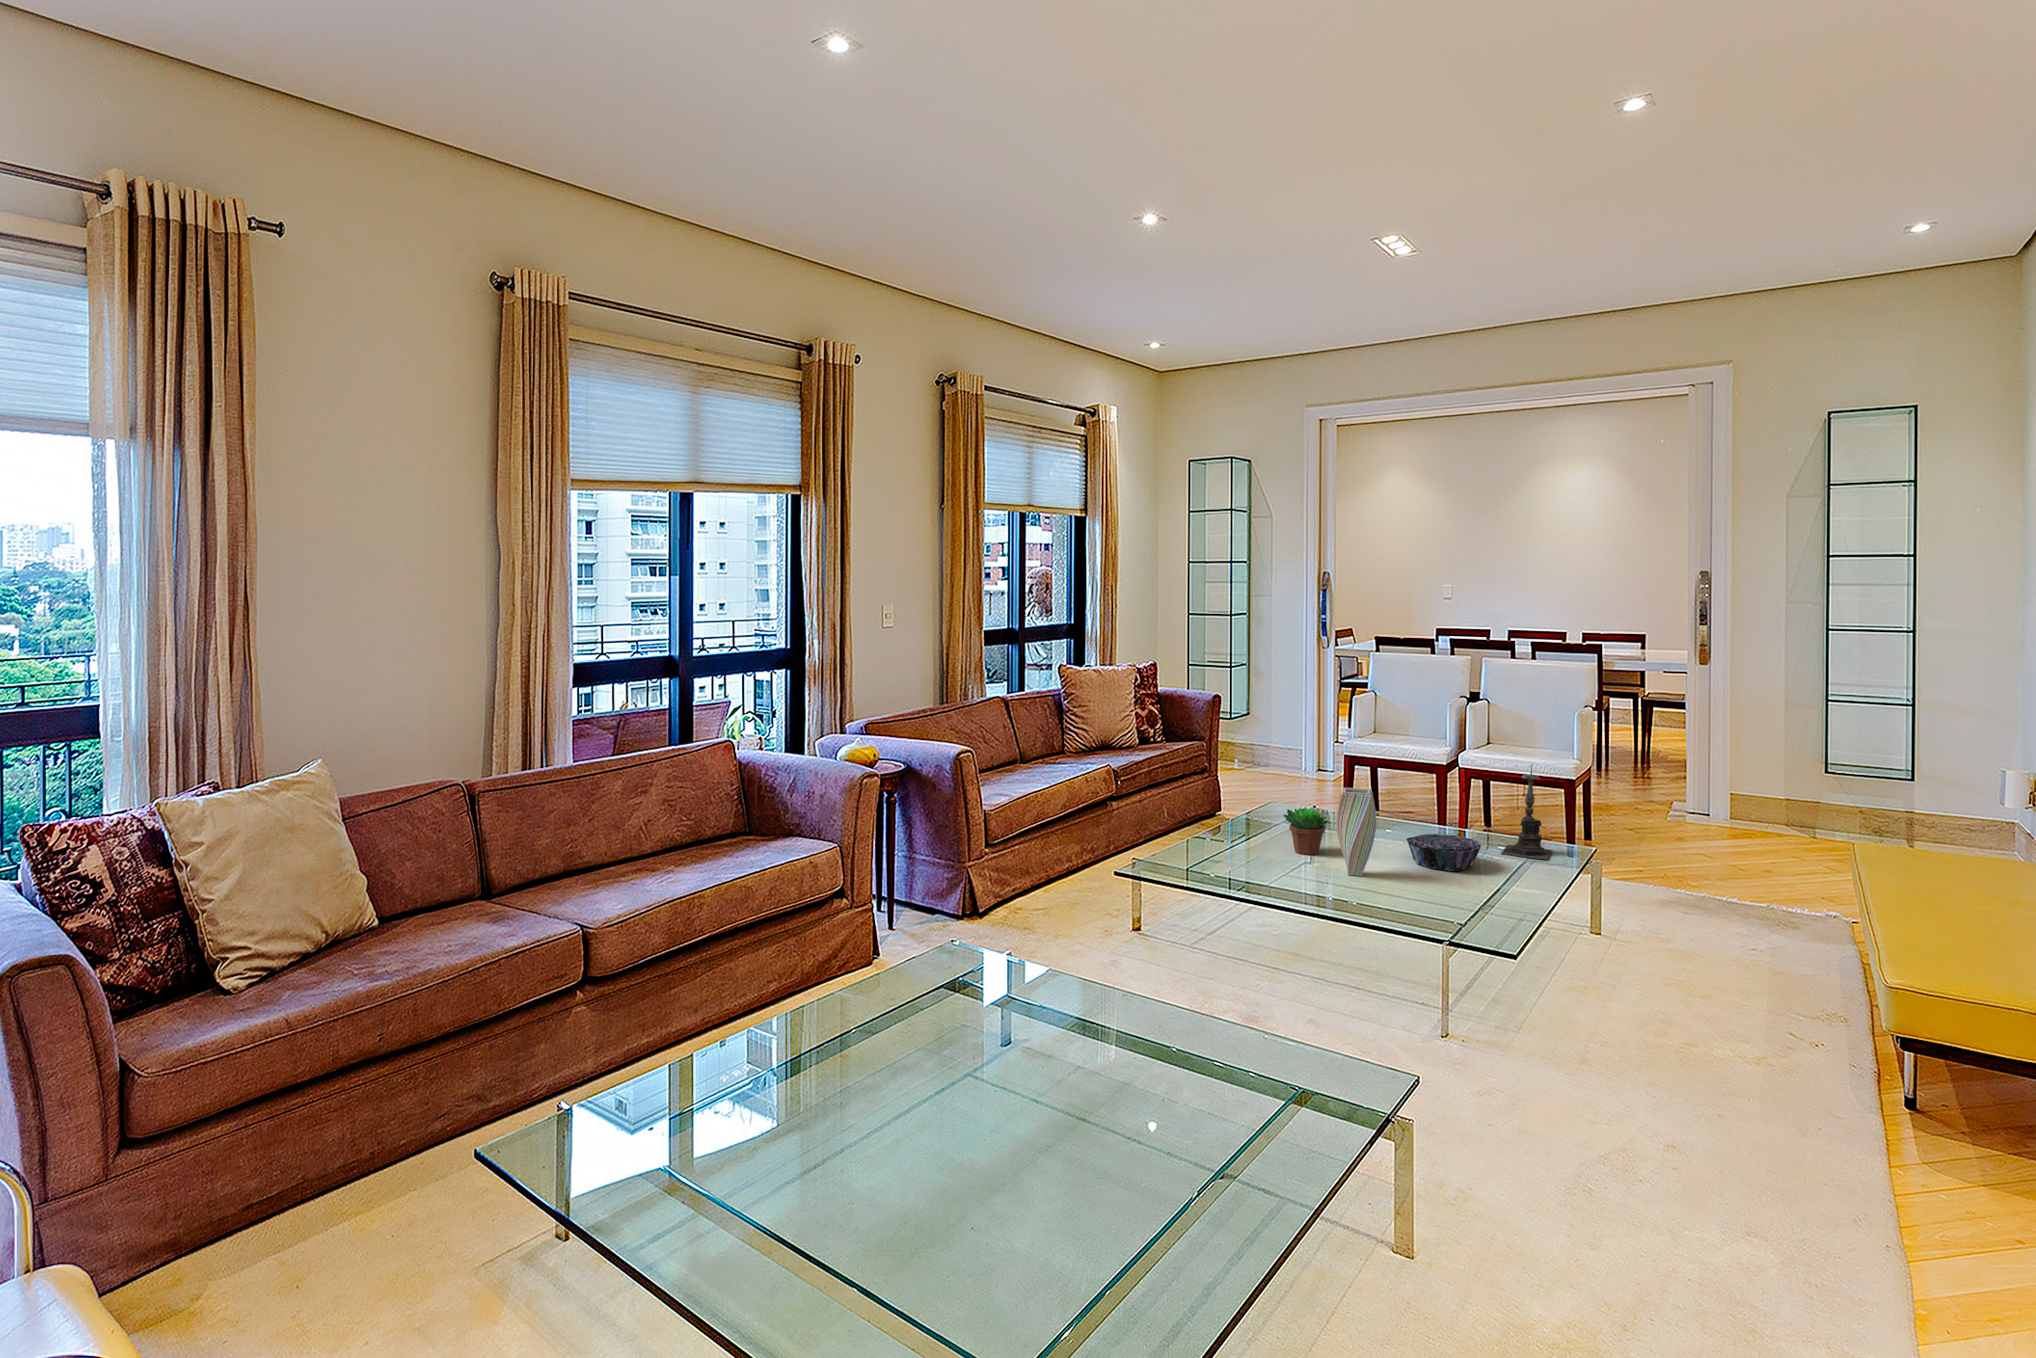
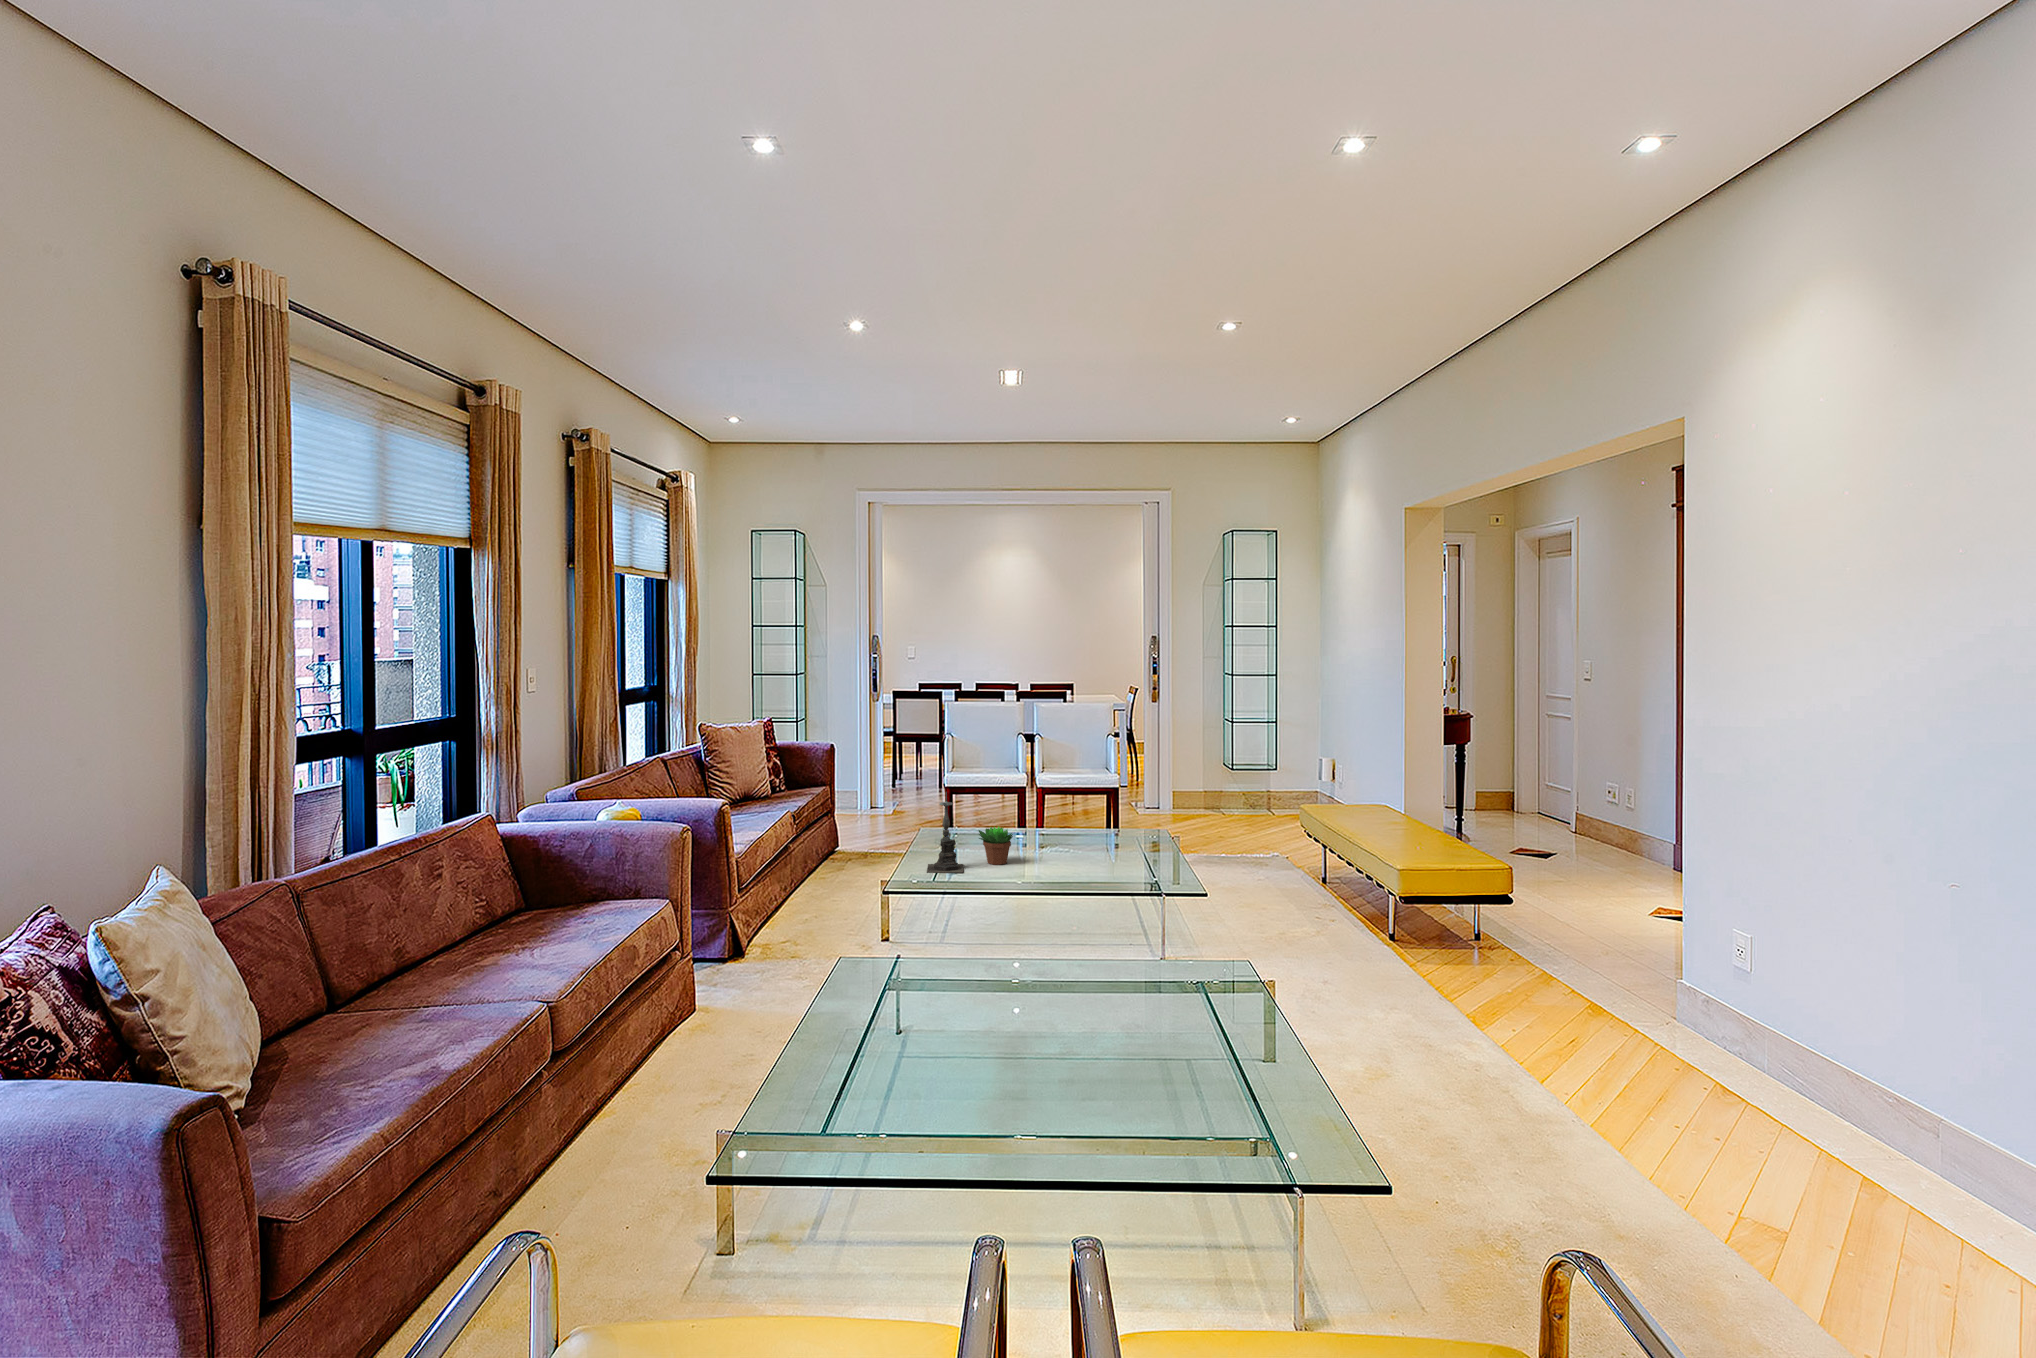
candle holder: present [1501,765,1553,860] -> present [927,793,963,873]
vase: present [1336,788,1376,876] -> none [1036,805,1064,874]
decorative bowl: present [1406,834,1482,871] -> none [1066,837,1119,863]

